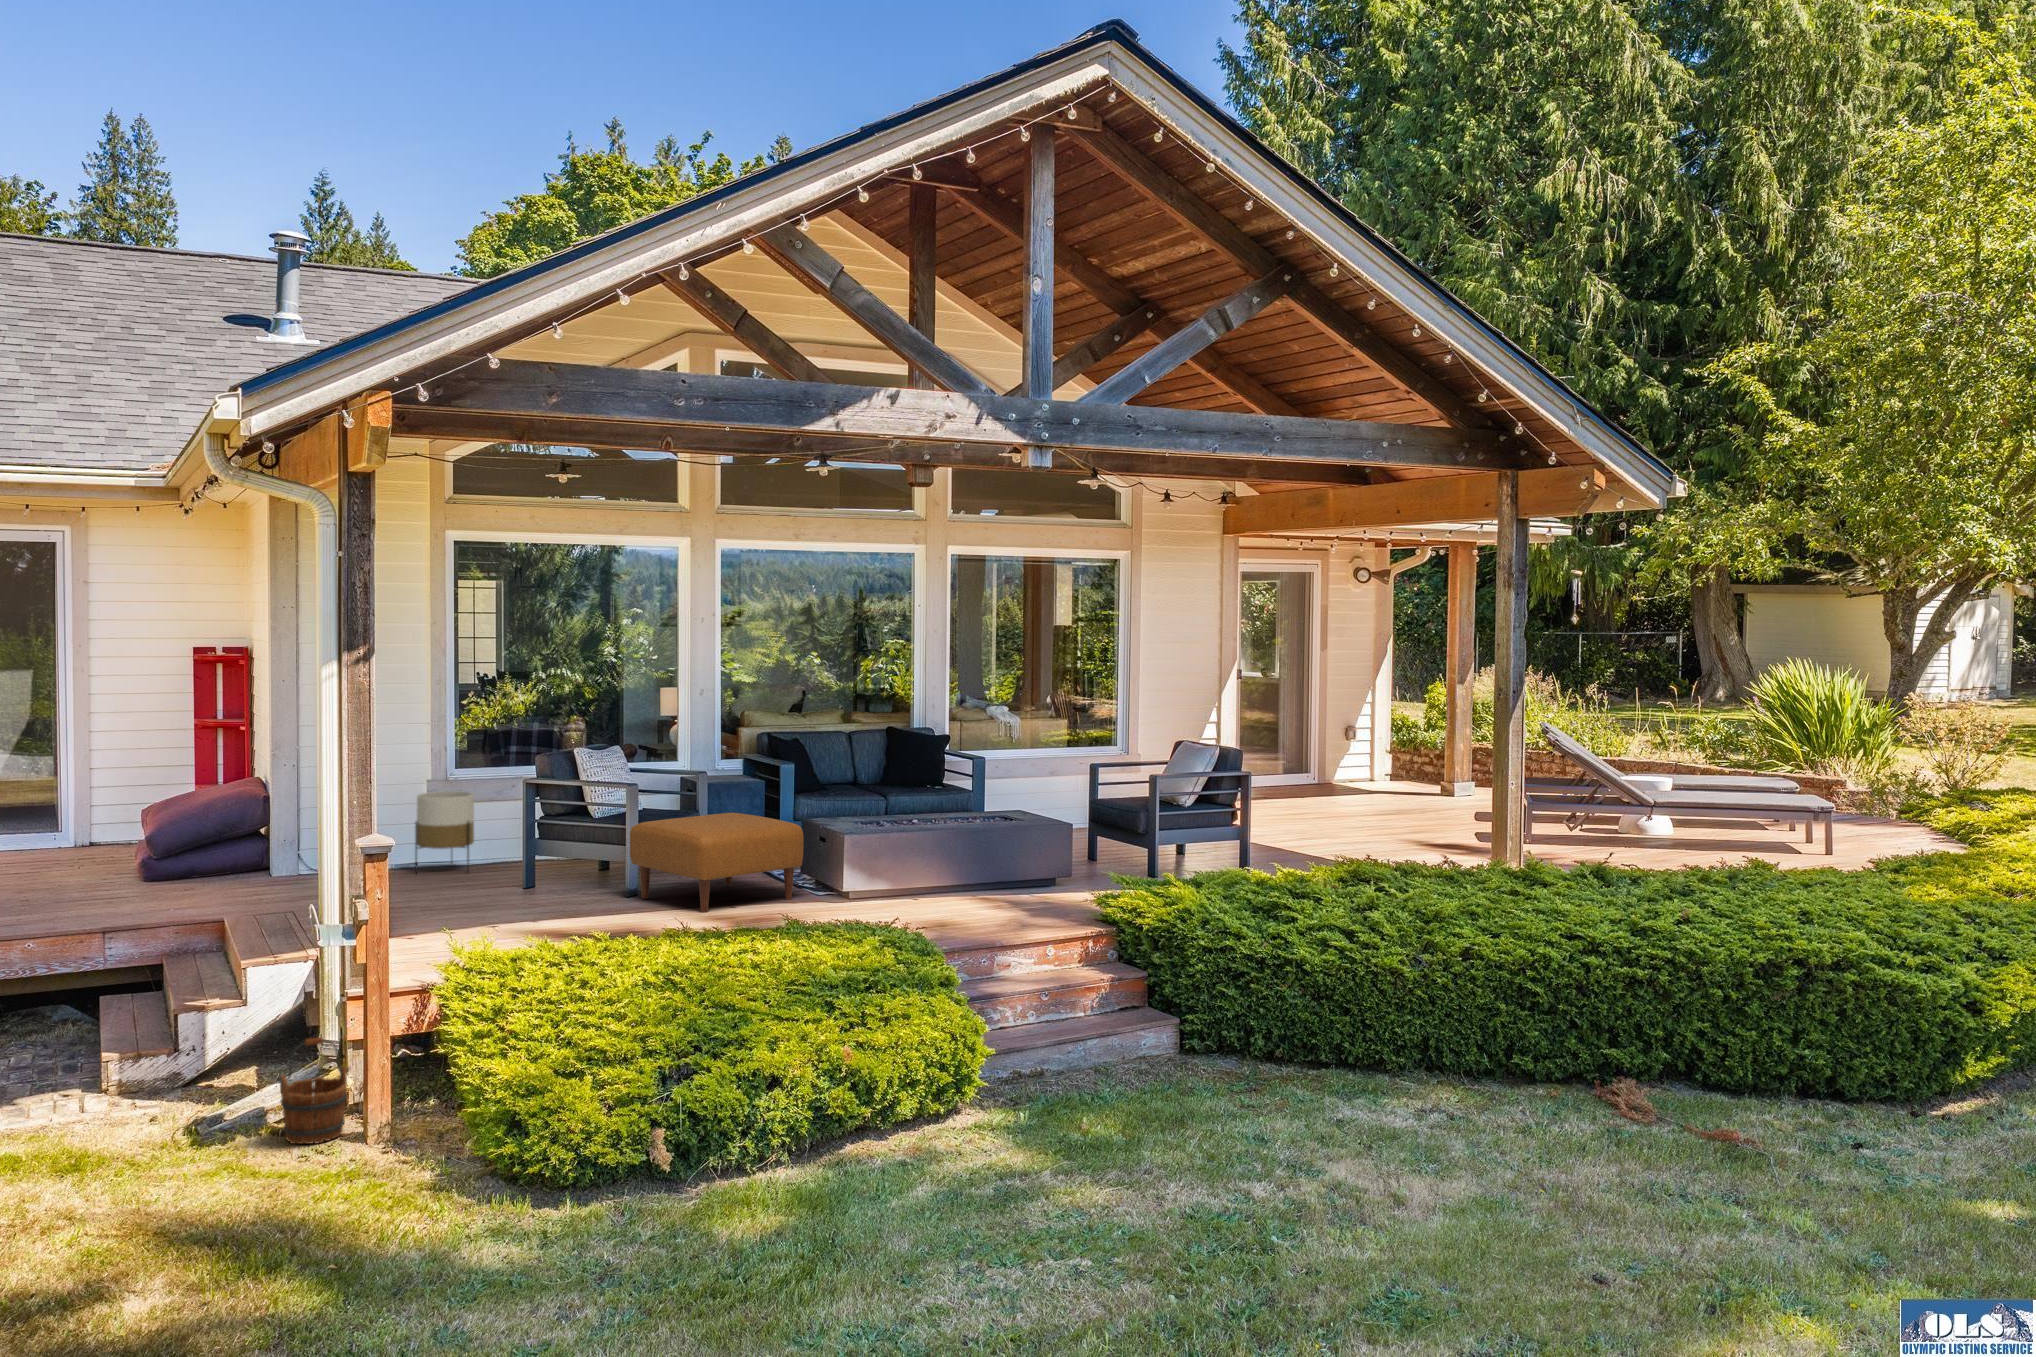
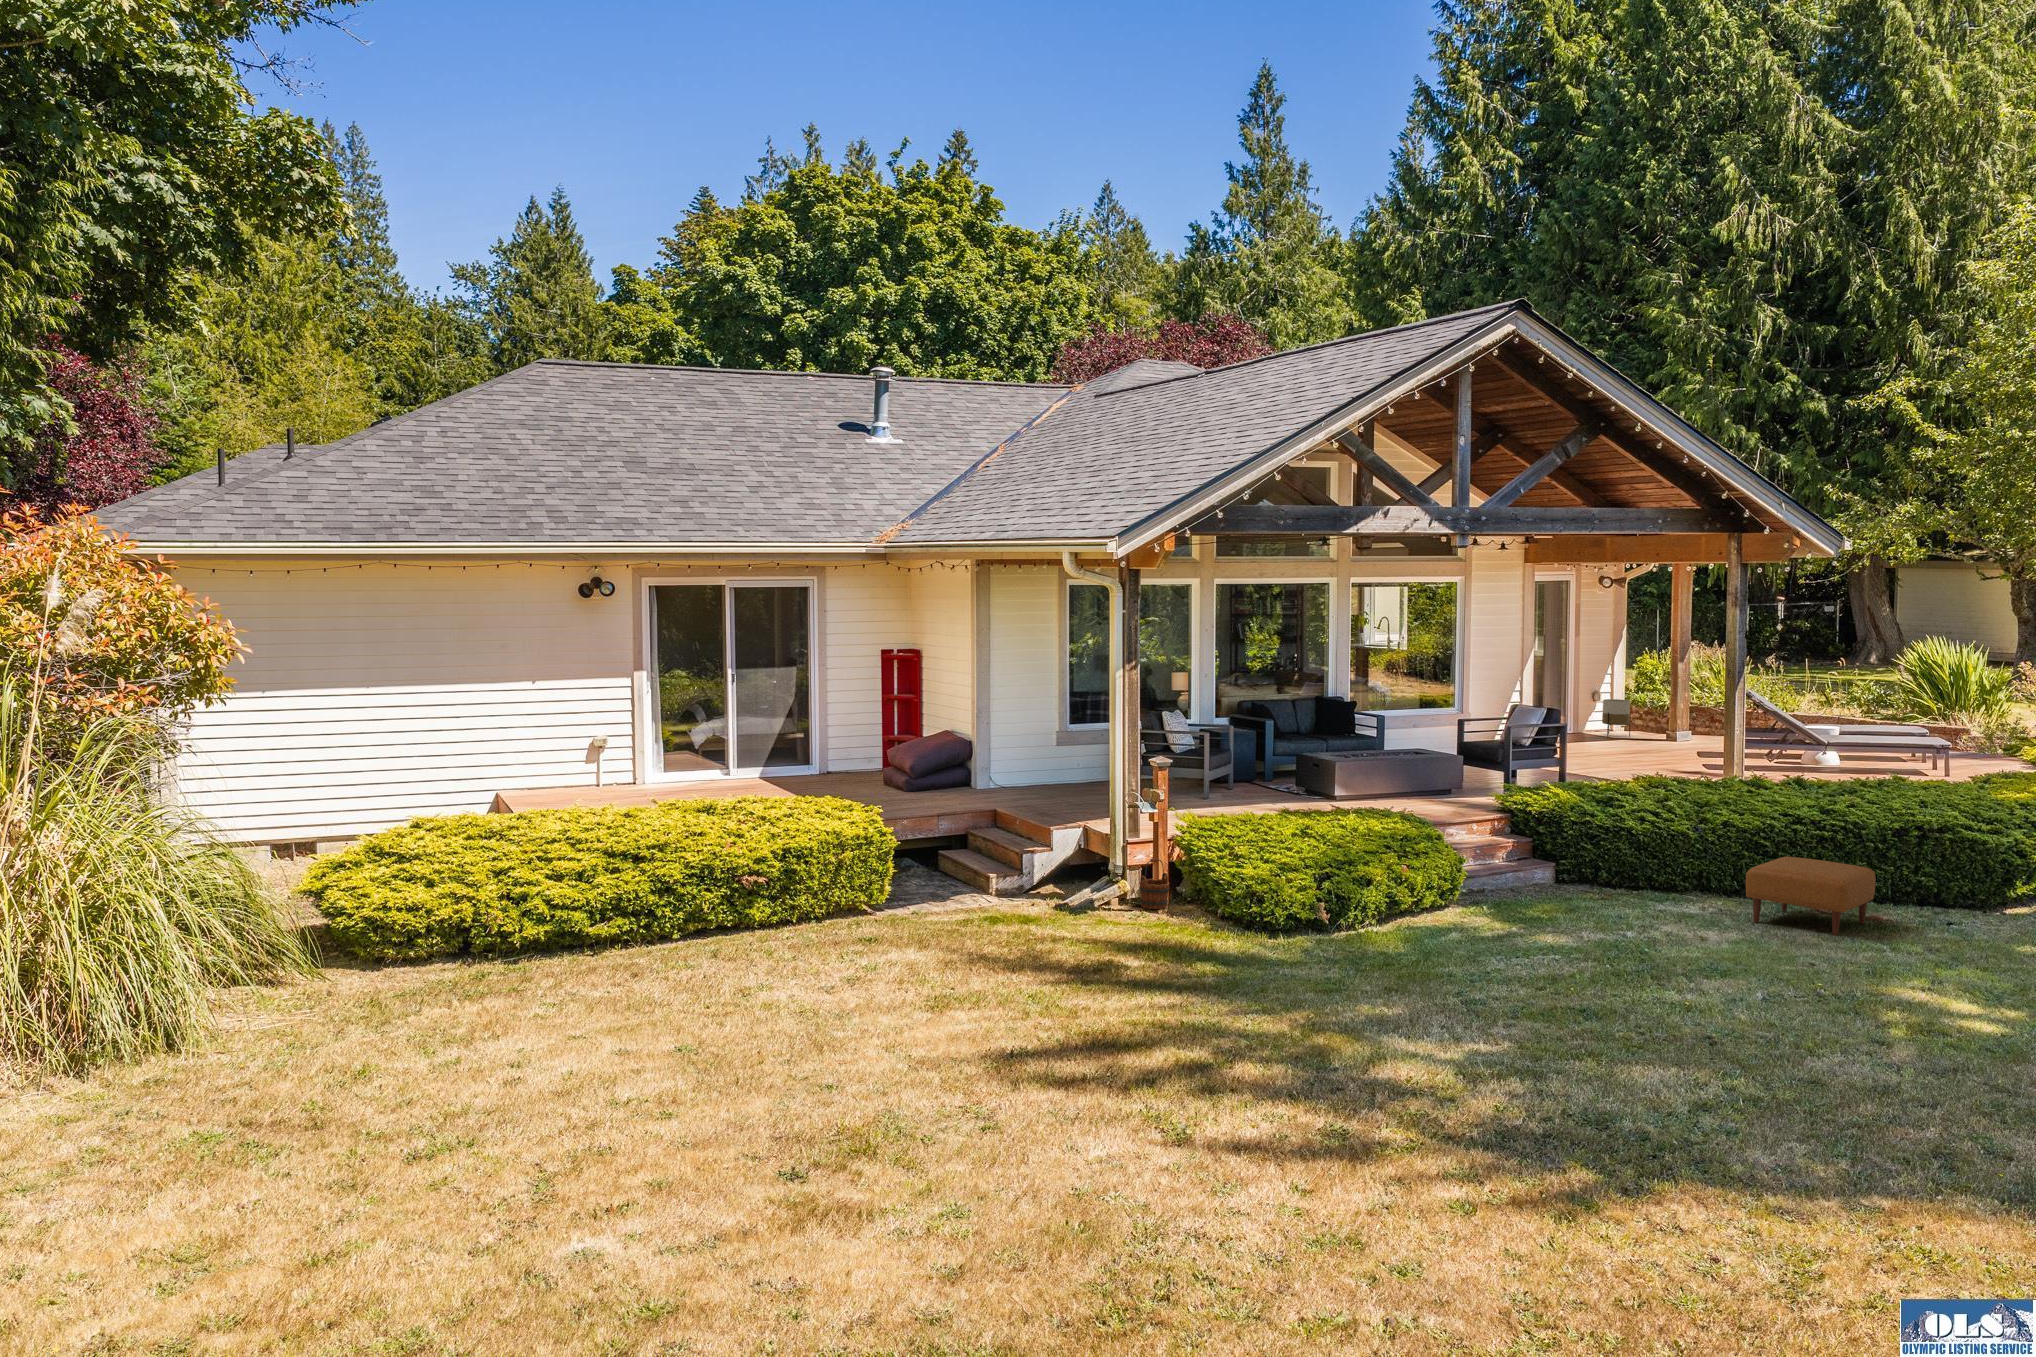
planter: present [415,791,474,872] -> present [1602,699,1631,737]
ottoman: present [630,813,804,913] -> present [1746,857,1876,936]

